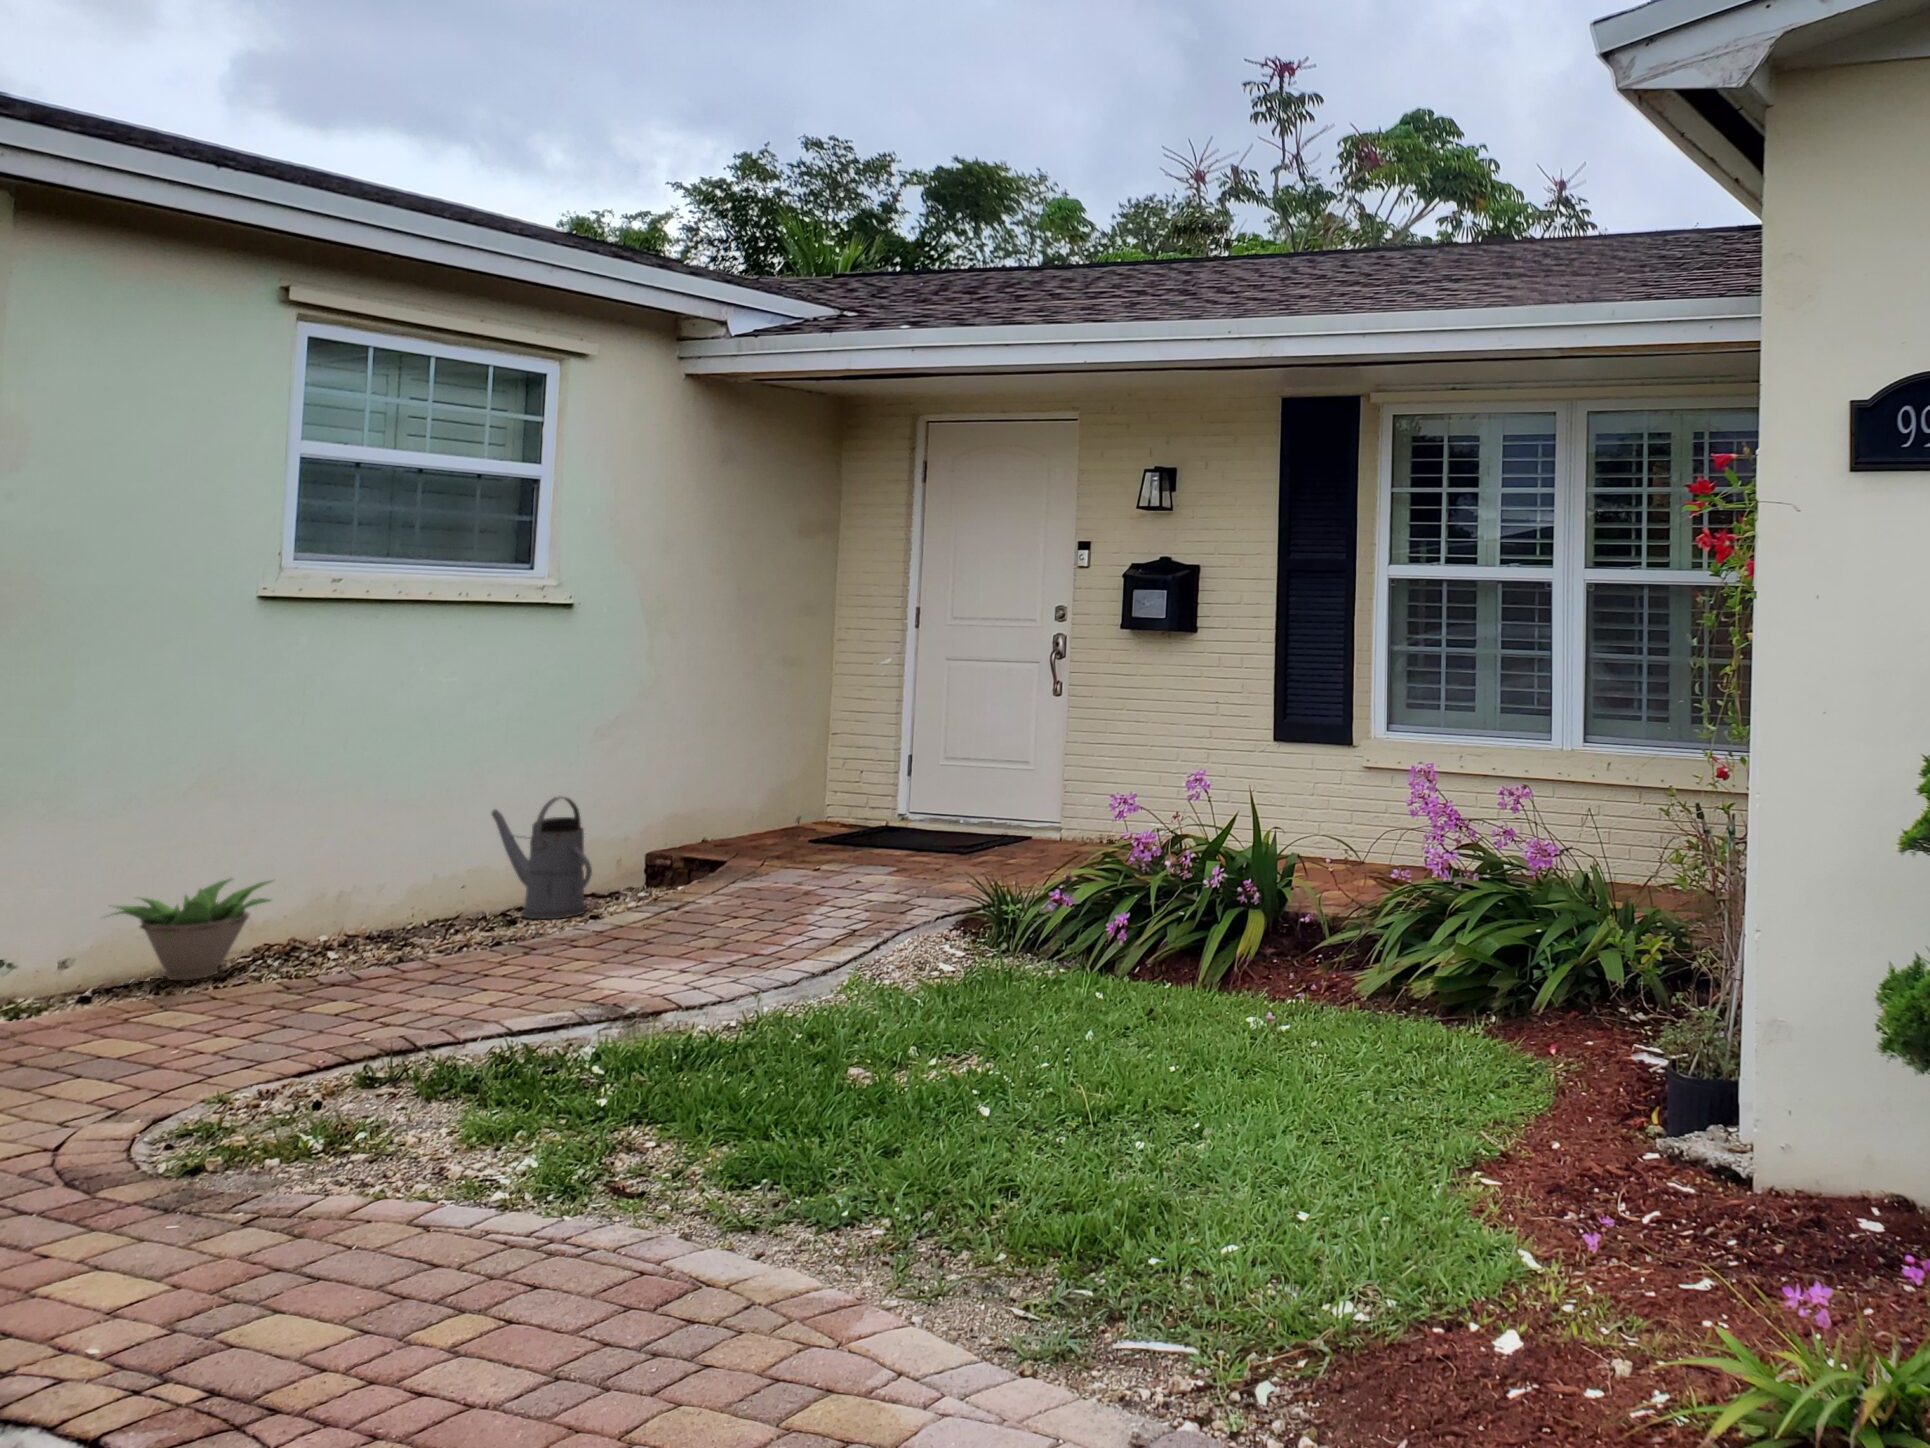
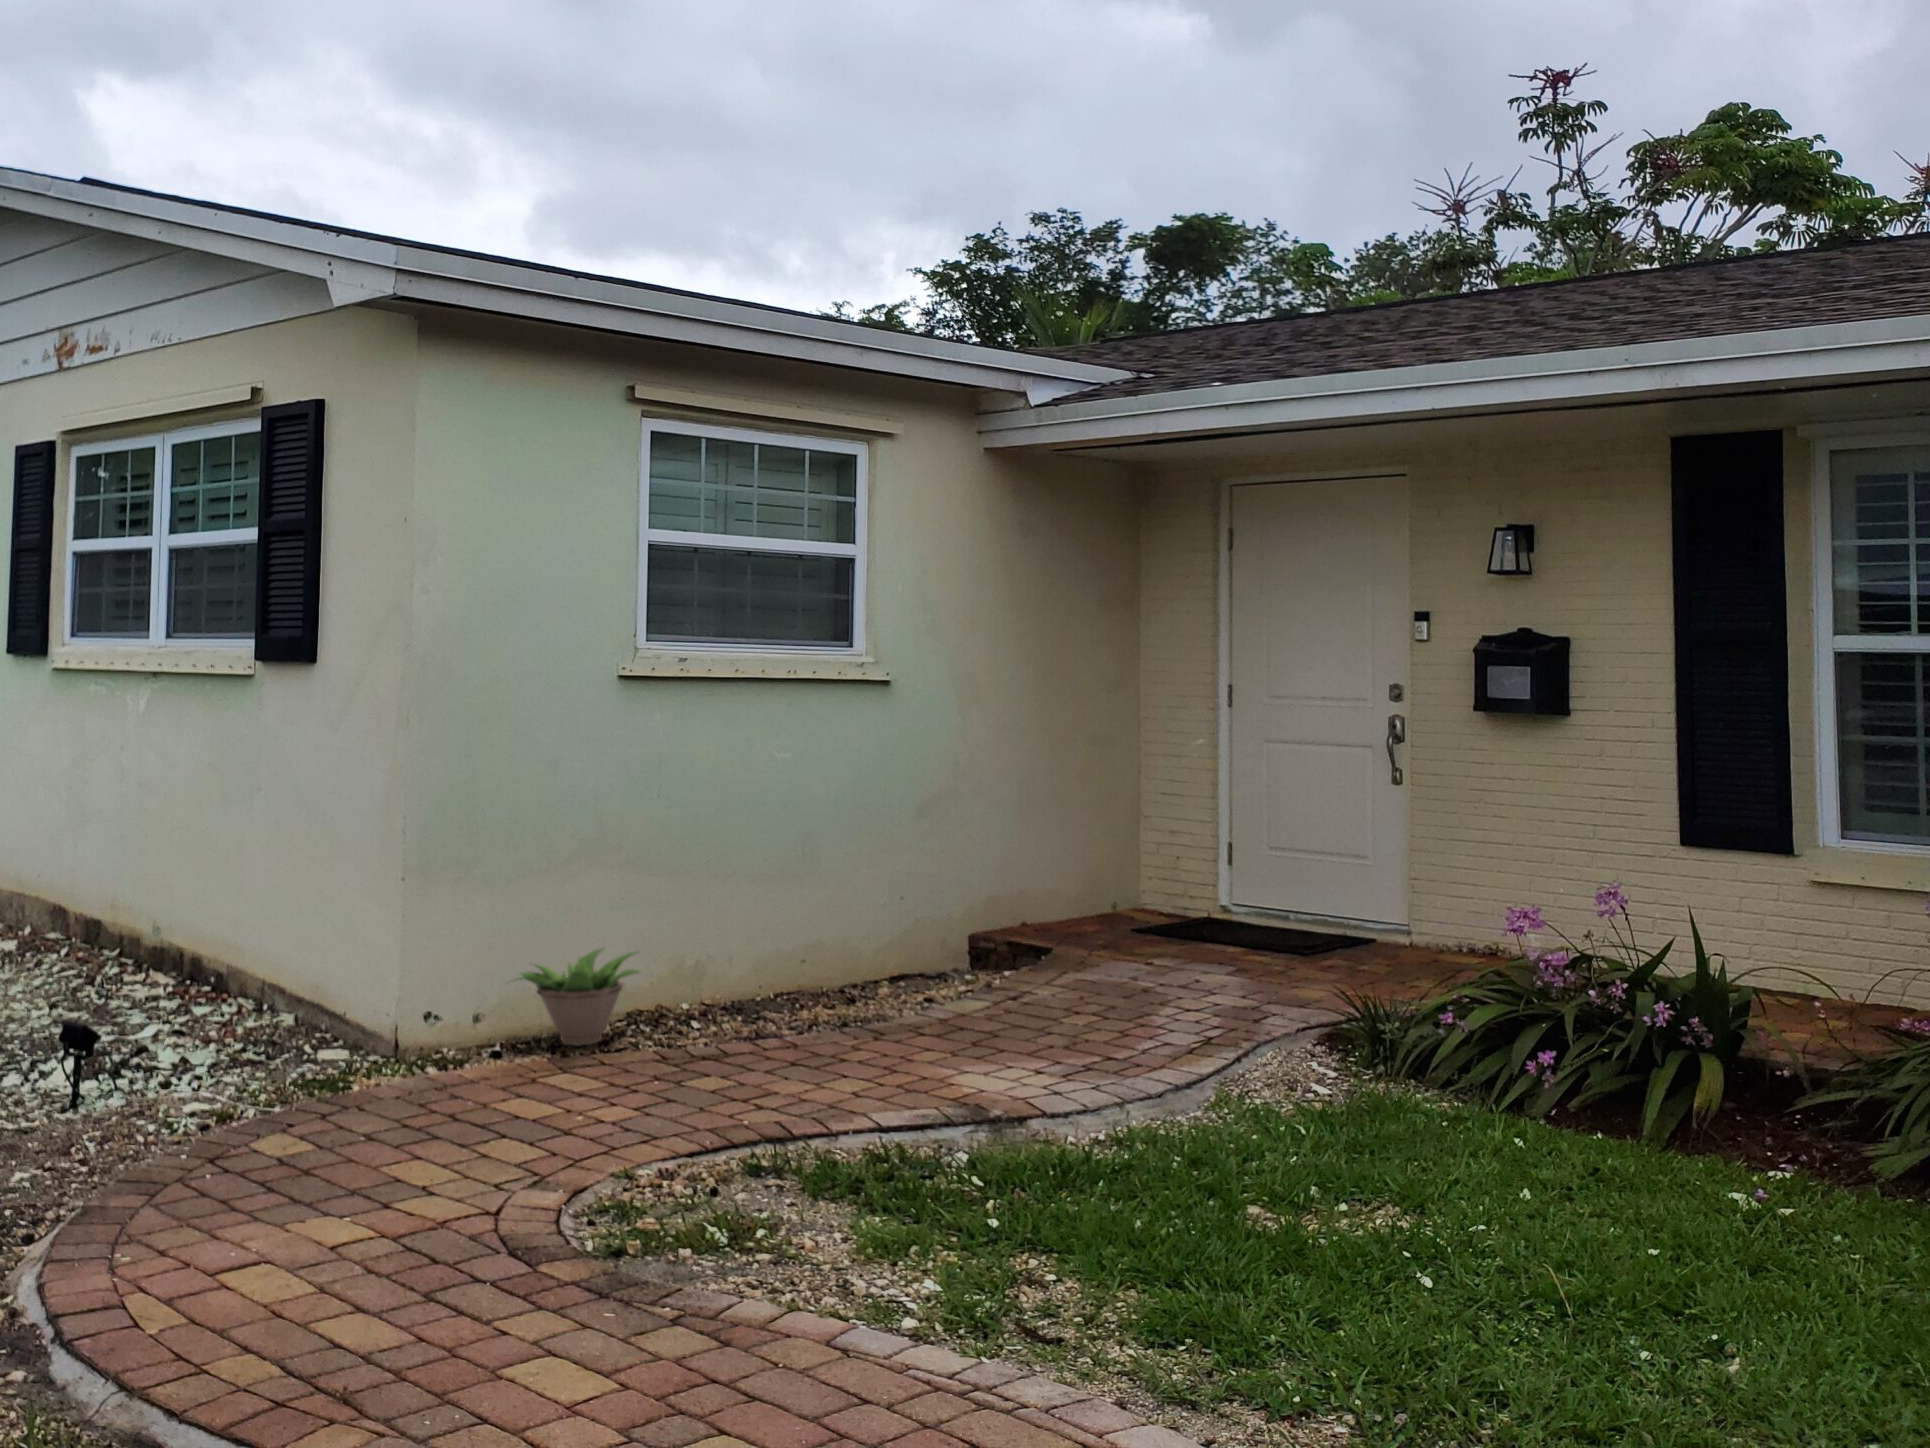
watering can: present [492,797,592,919] -> none [818,870,923,1000]

